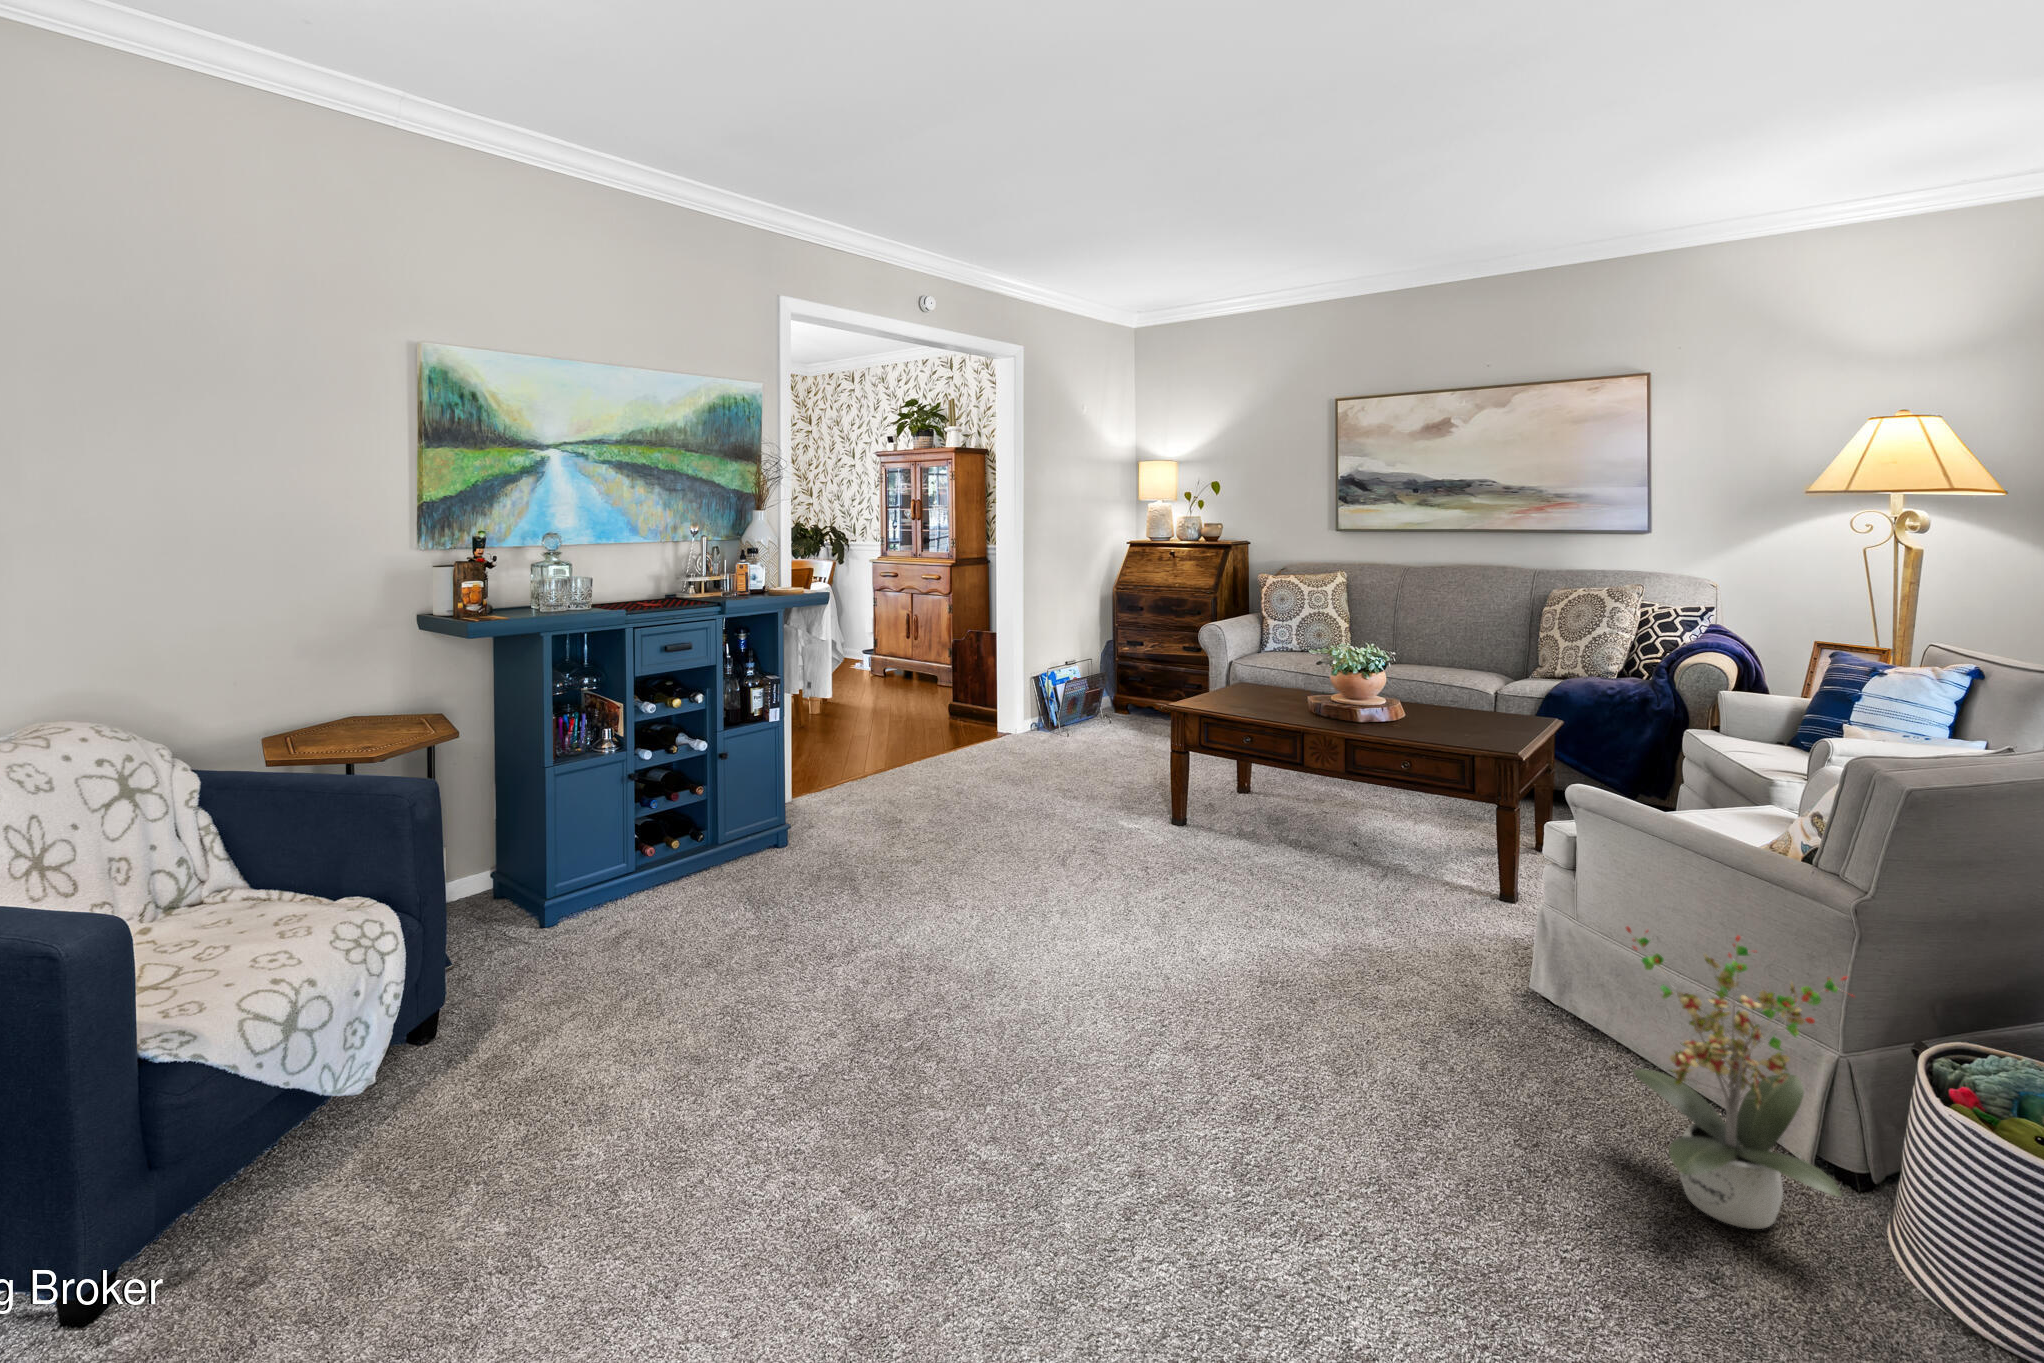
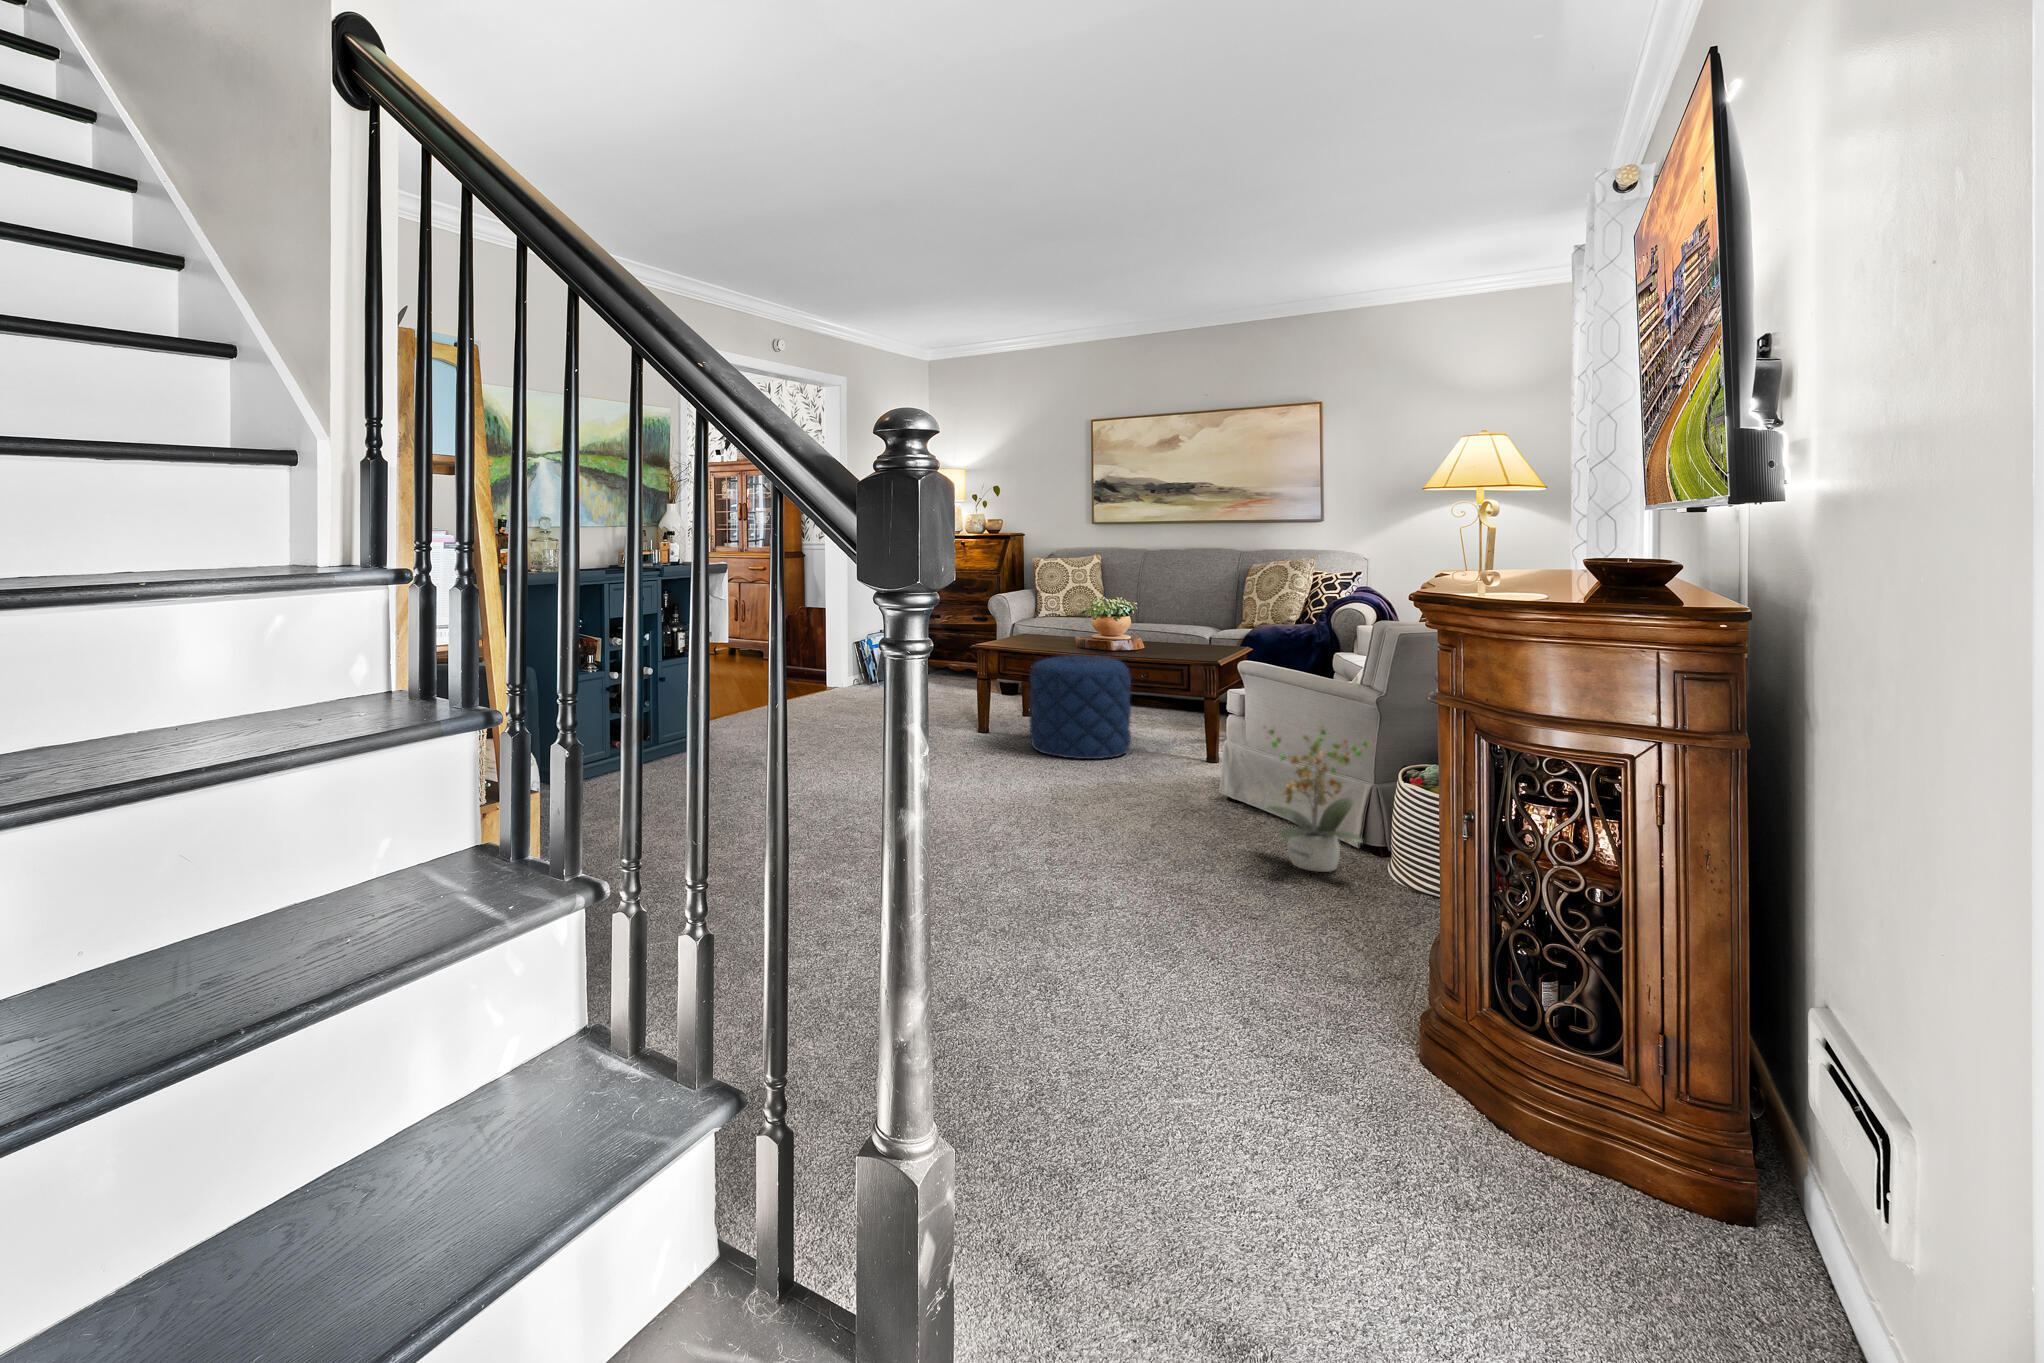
pouf: none [1240,728,1387,887] -> present [1030,655,1131,759]

